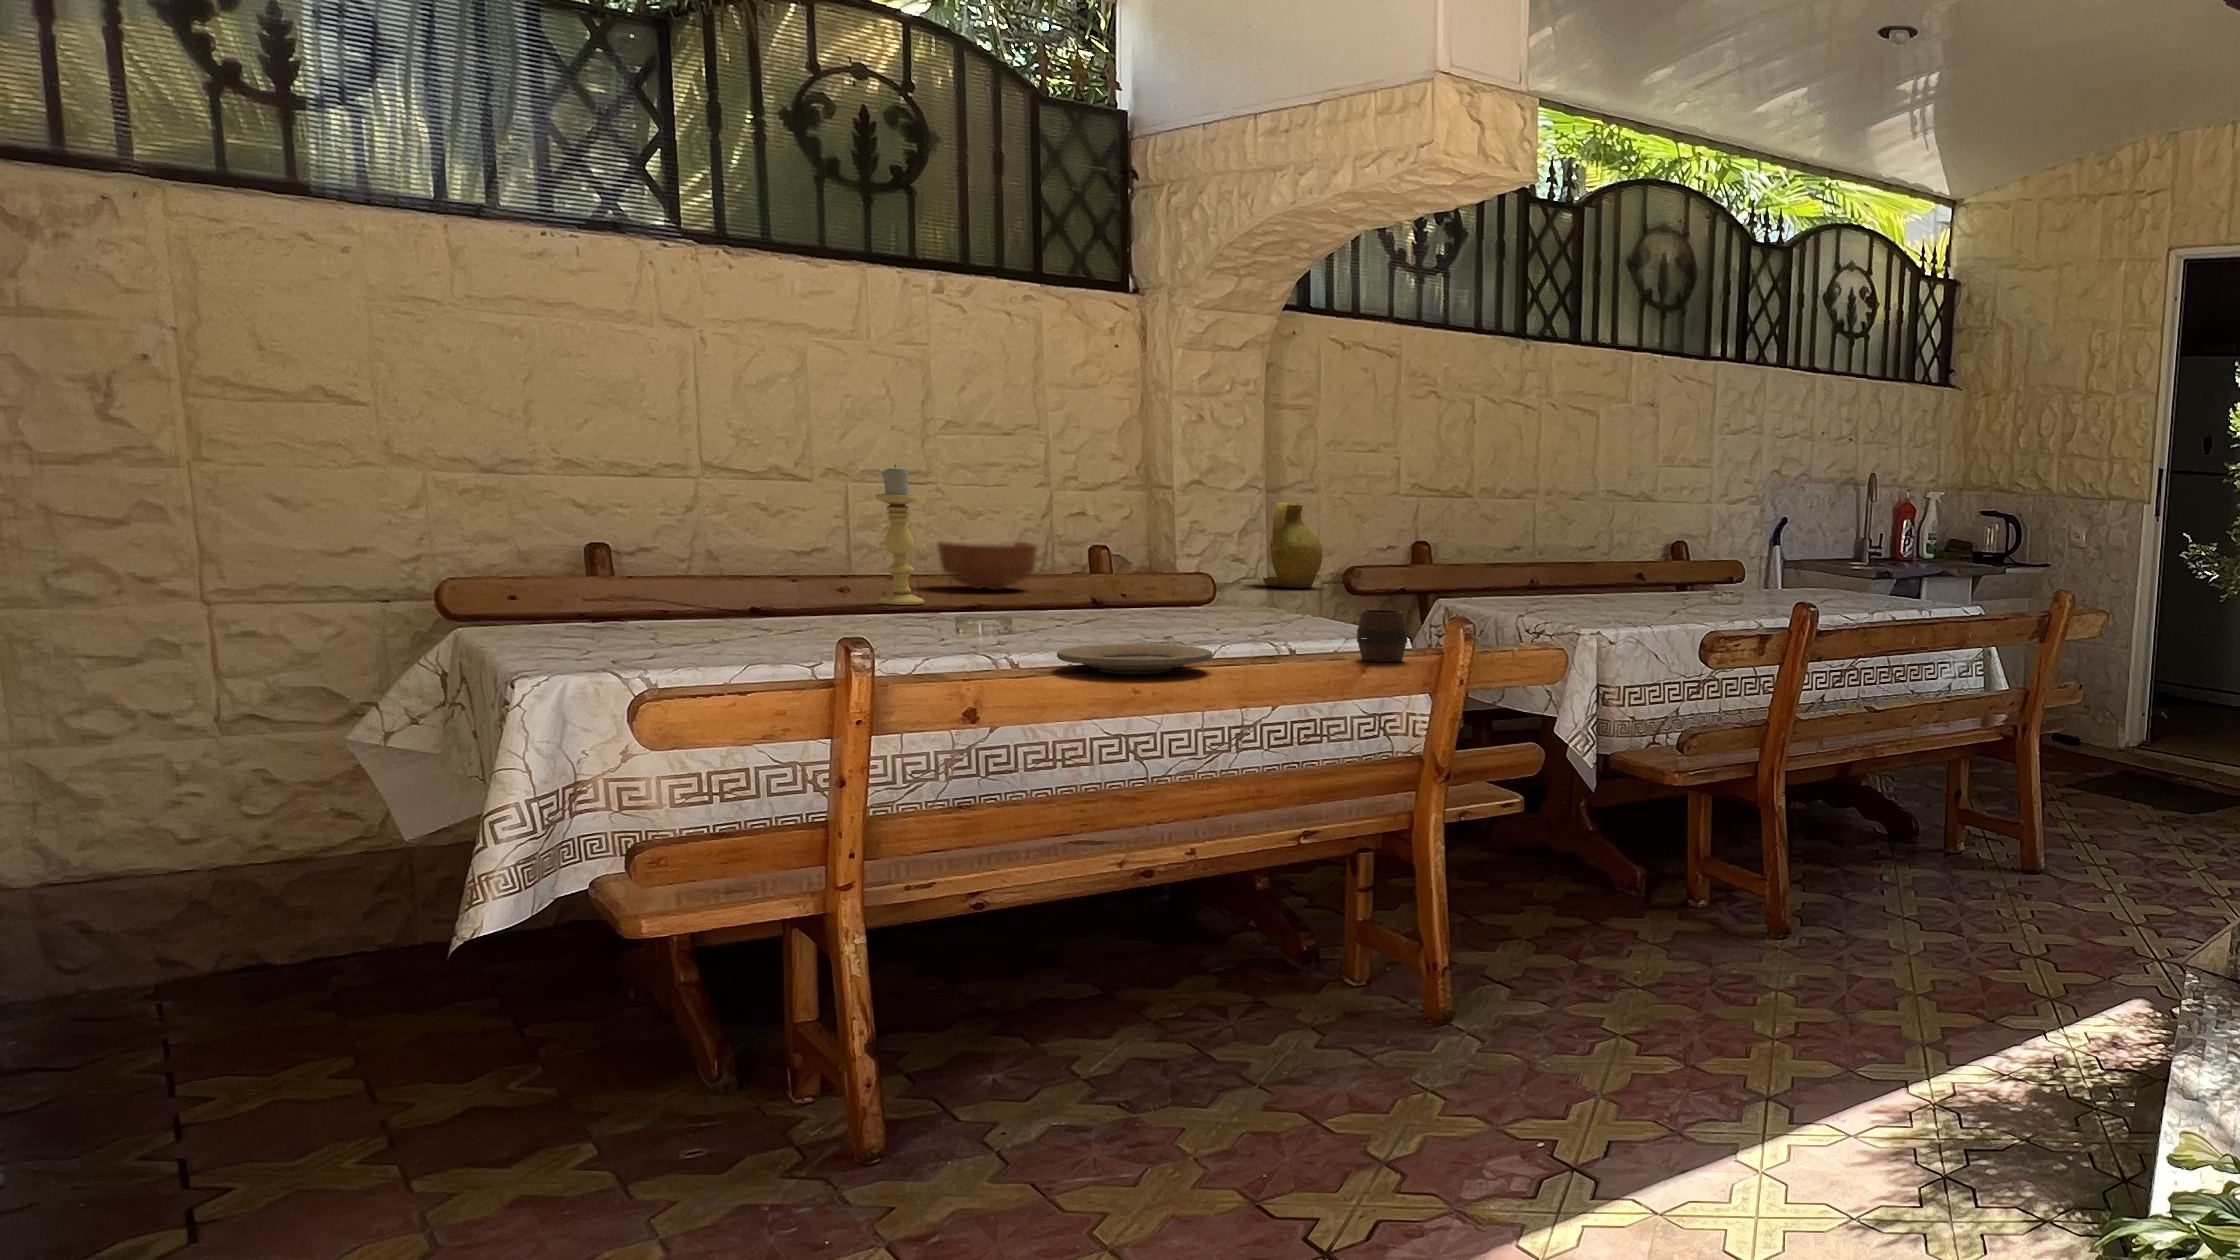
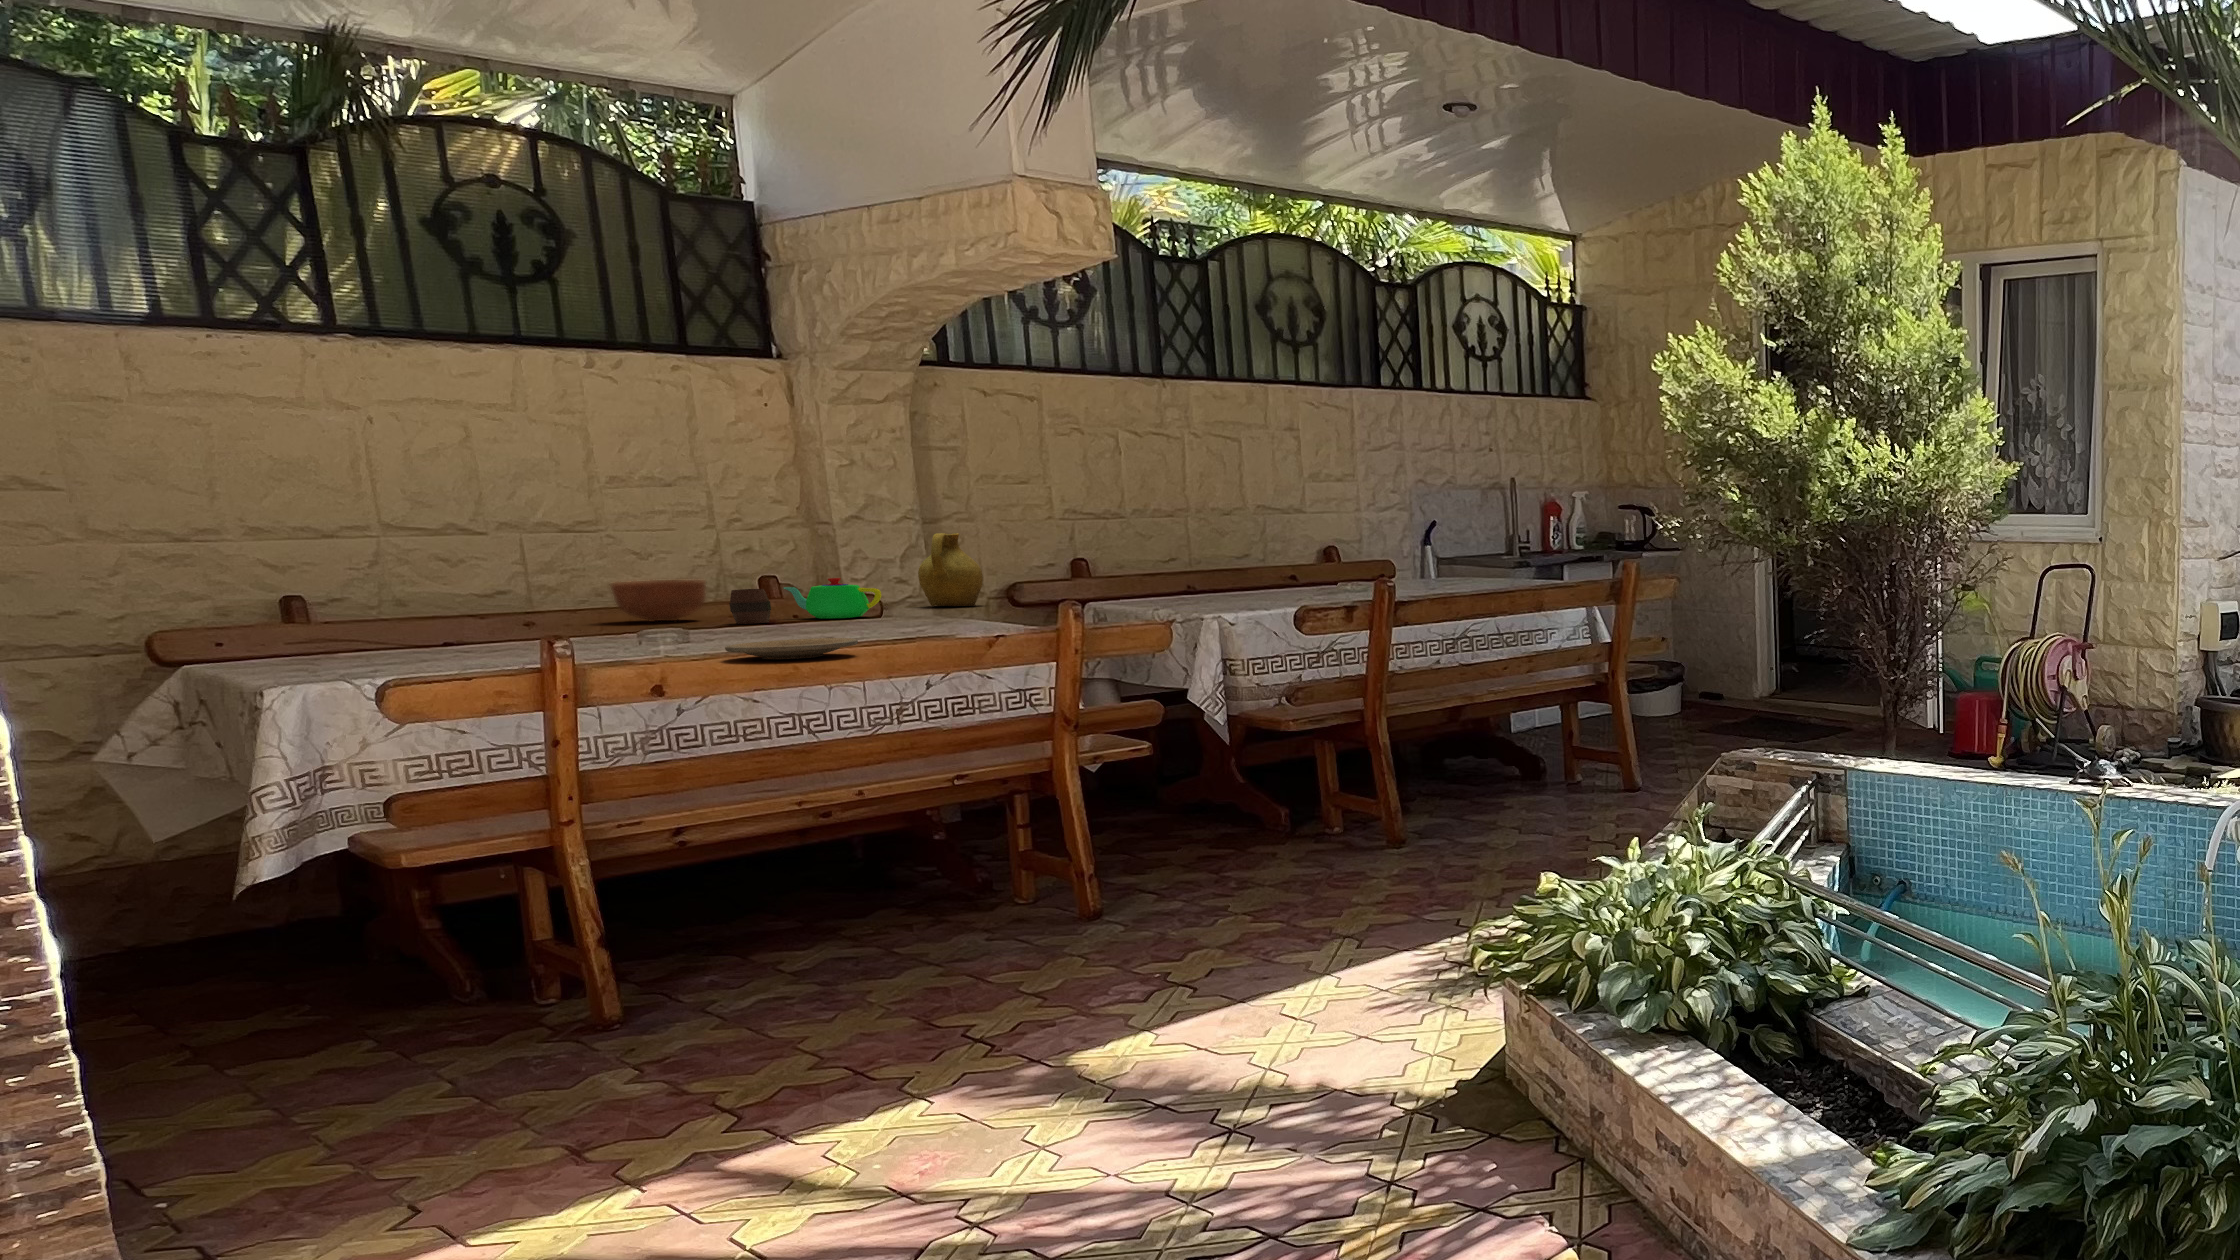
candle holder: present [876,465,924,605] -> none [549,517,604,634]
teapot: none [1118,551,1221,599] -> present [784,578,881,619]
cup: present [1357,610,1407,662] -> present [729,589,771,624]

